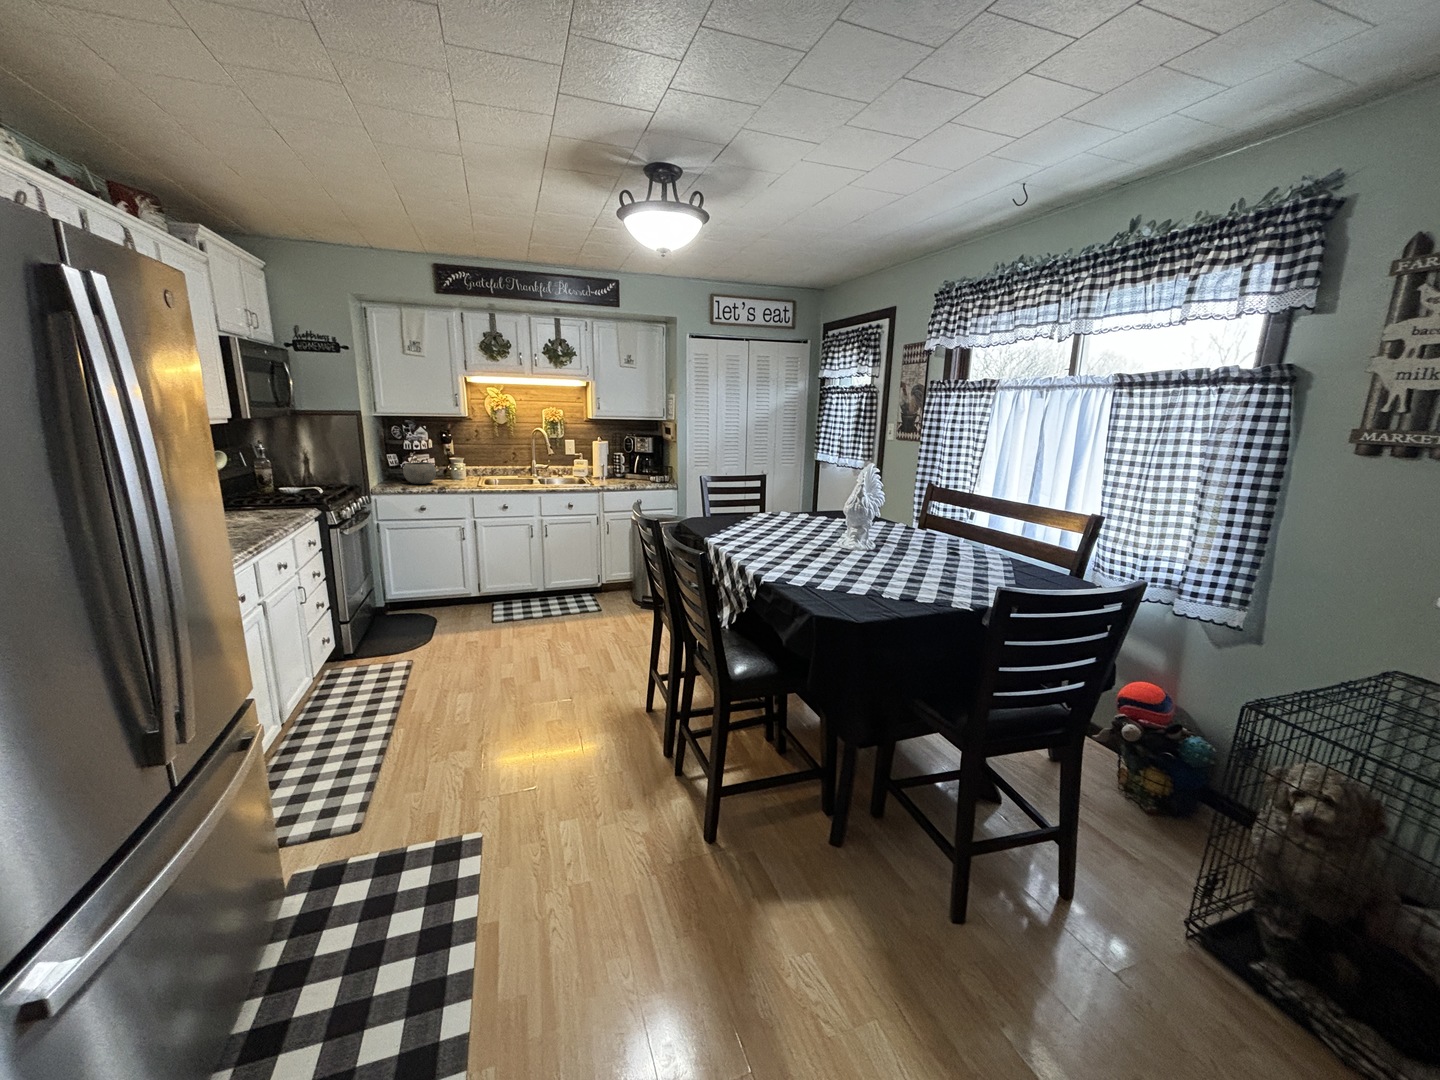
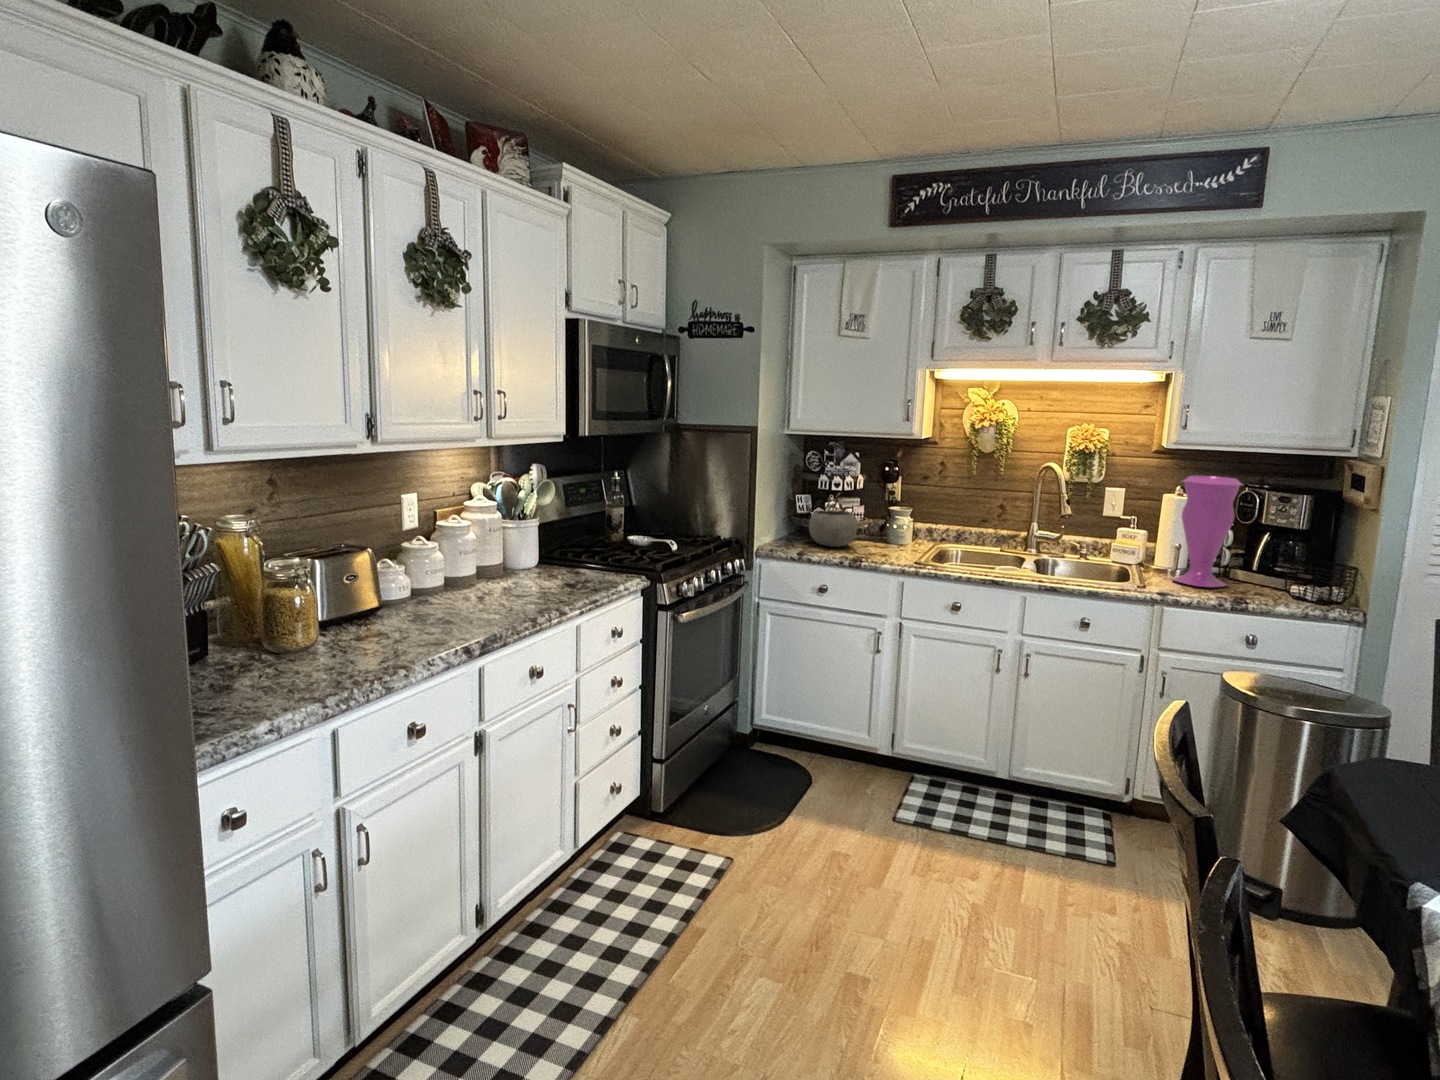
vase: none [601,431,627,482] -> present [1173,476,1242,587]

